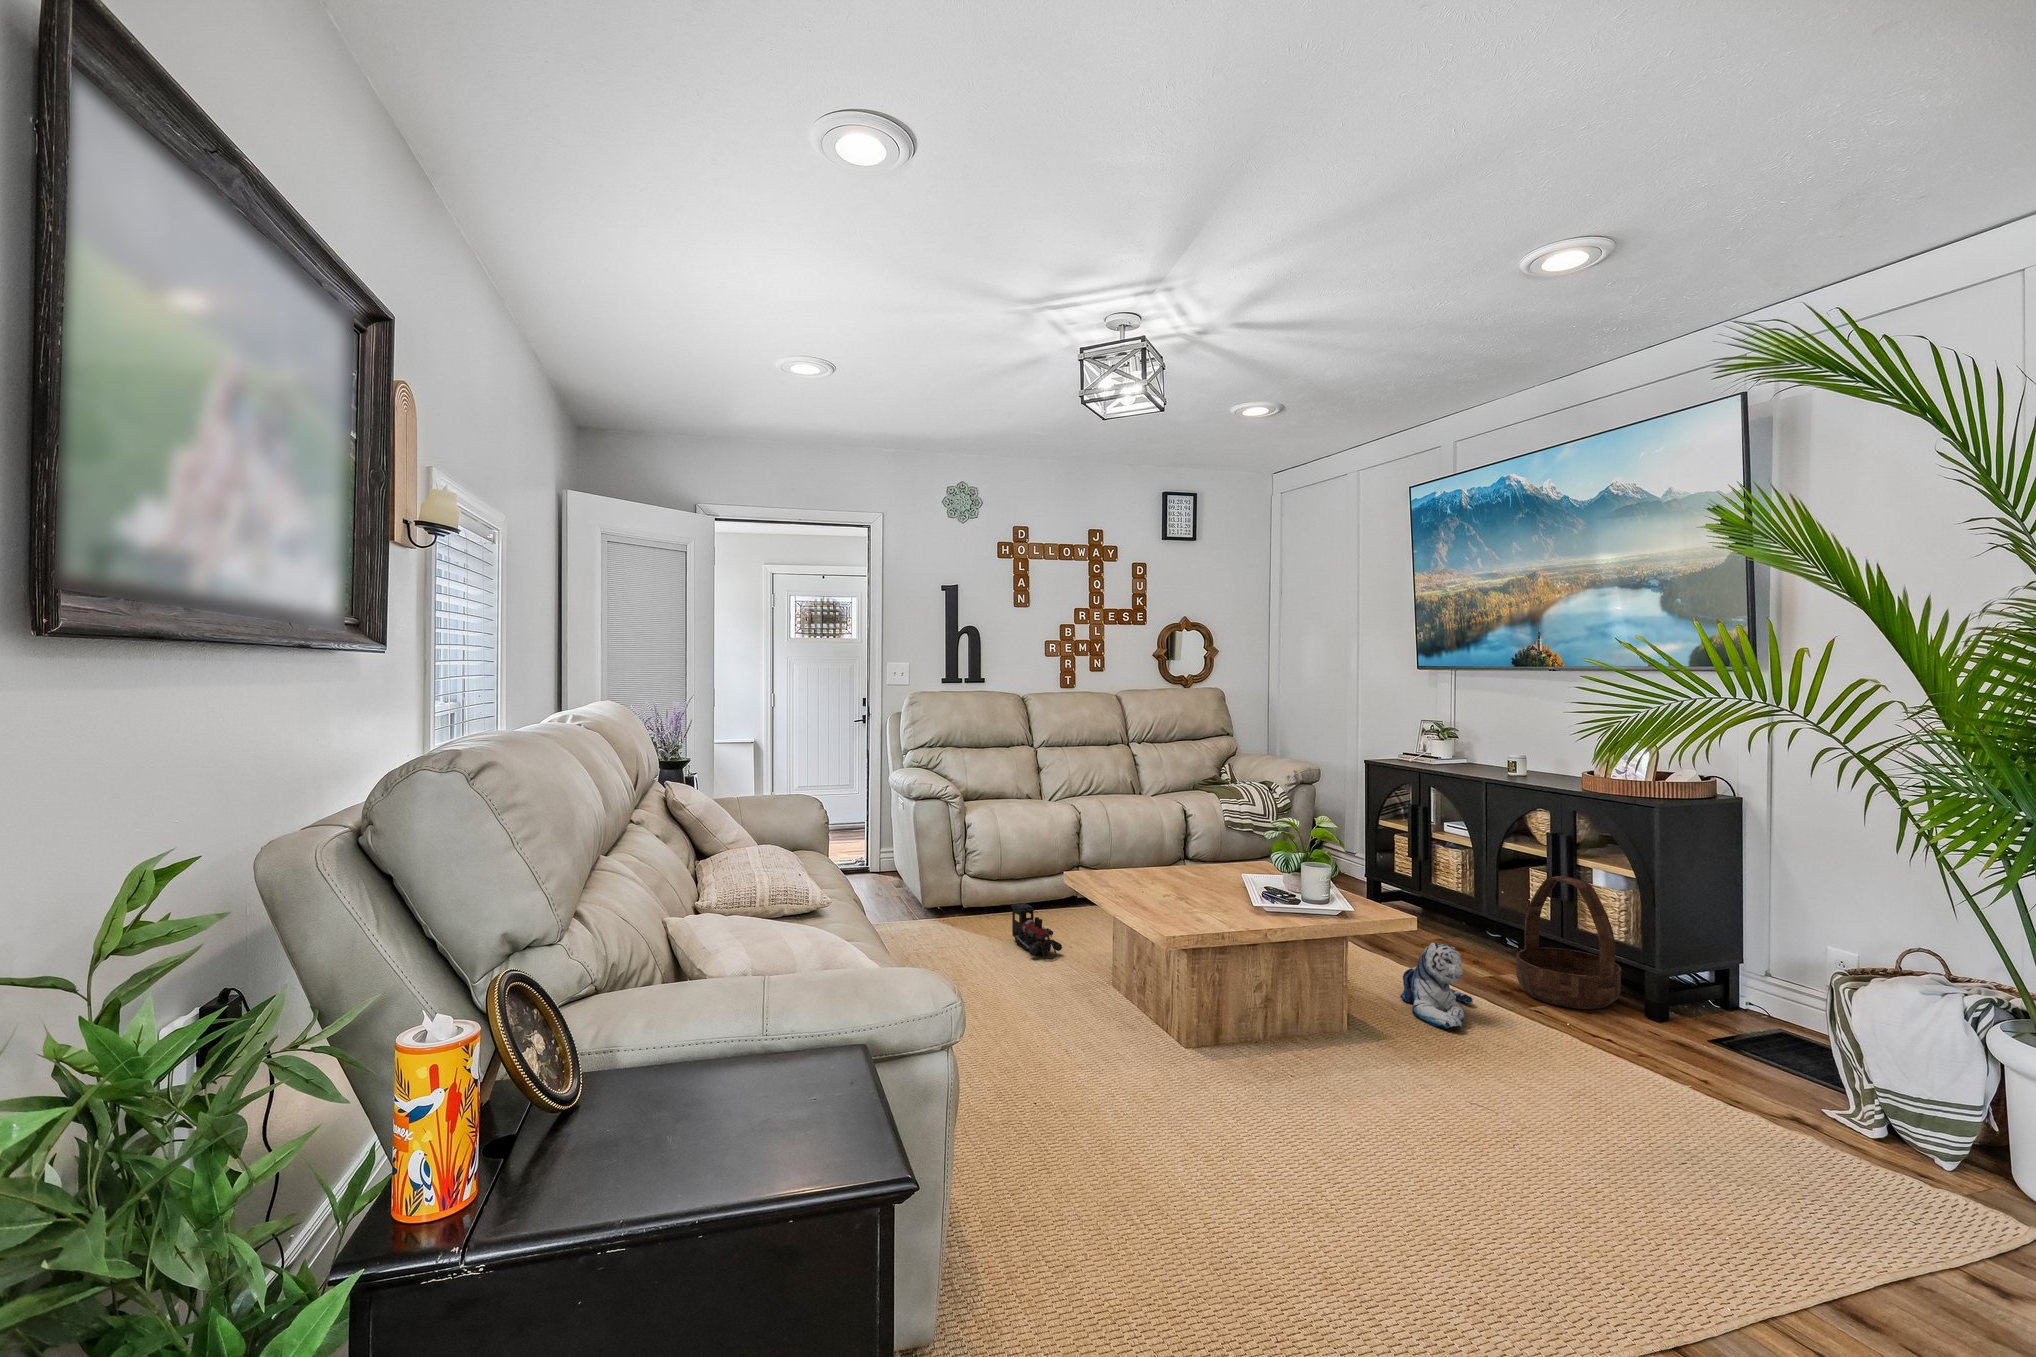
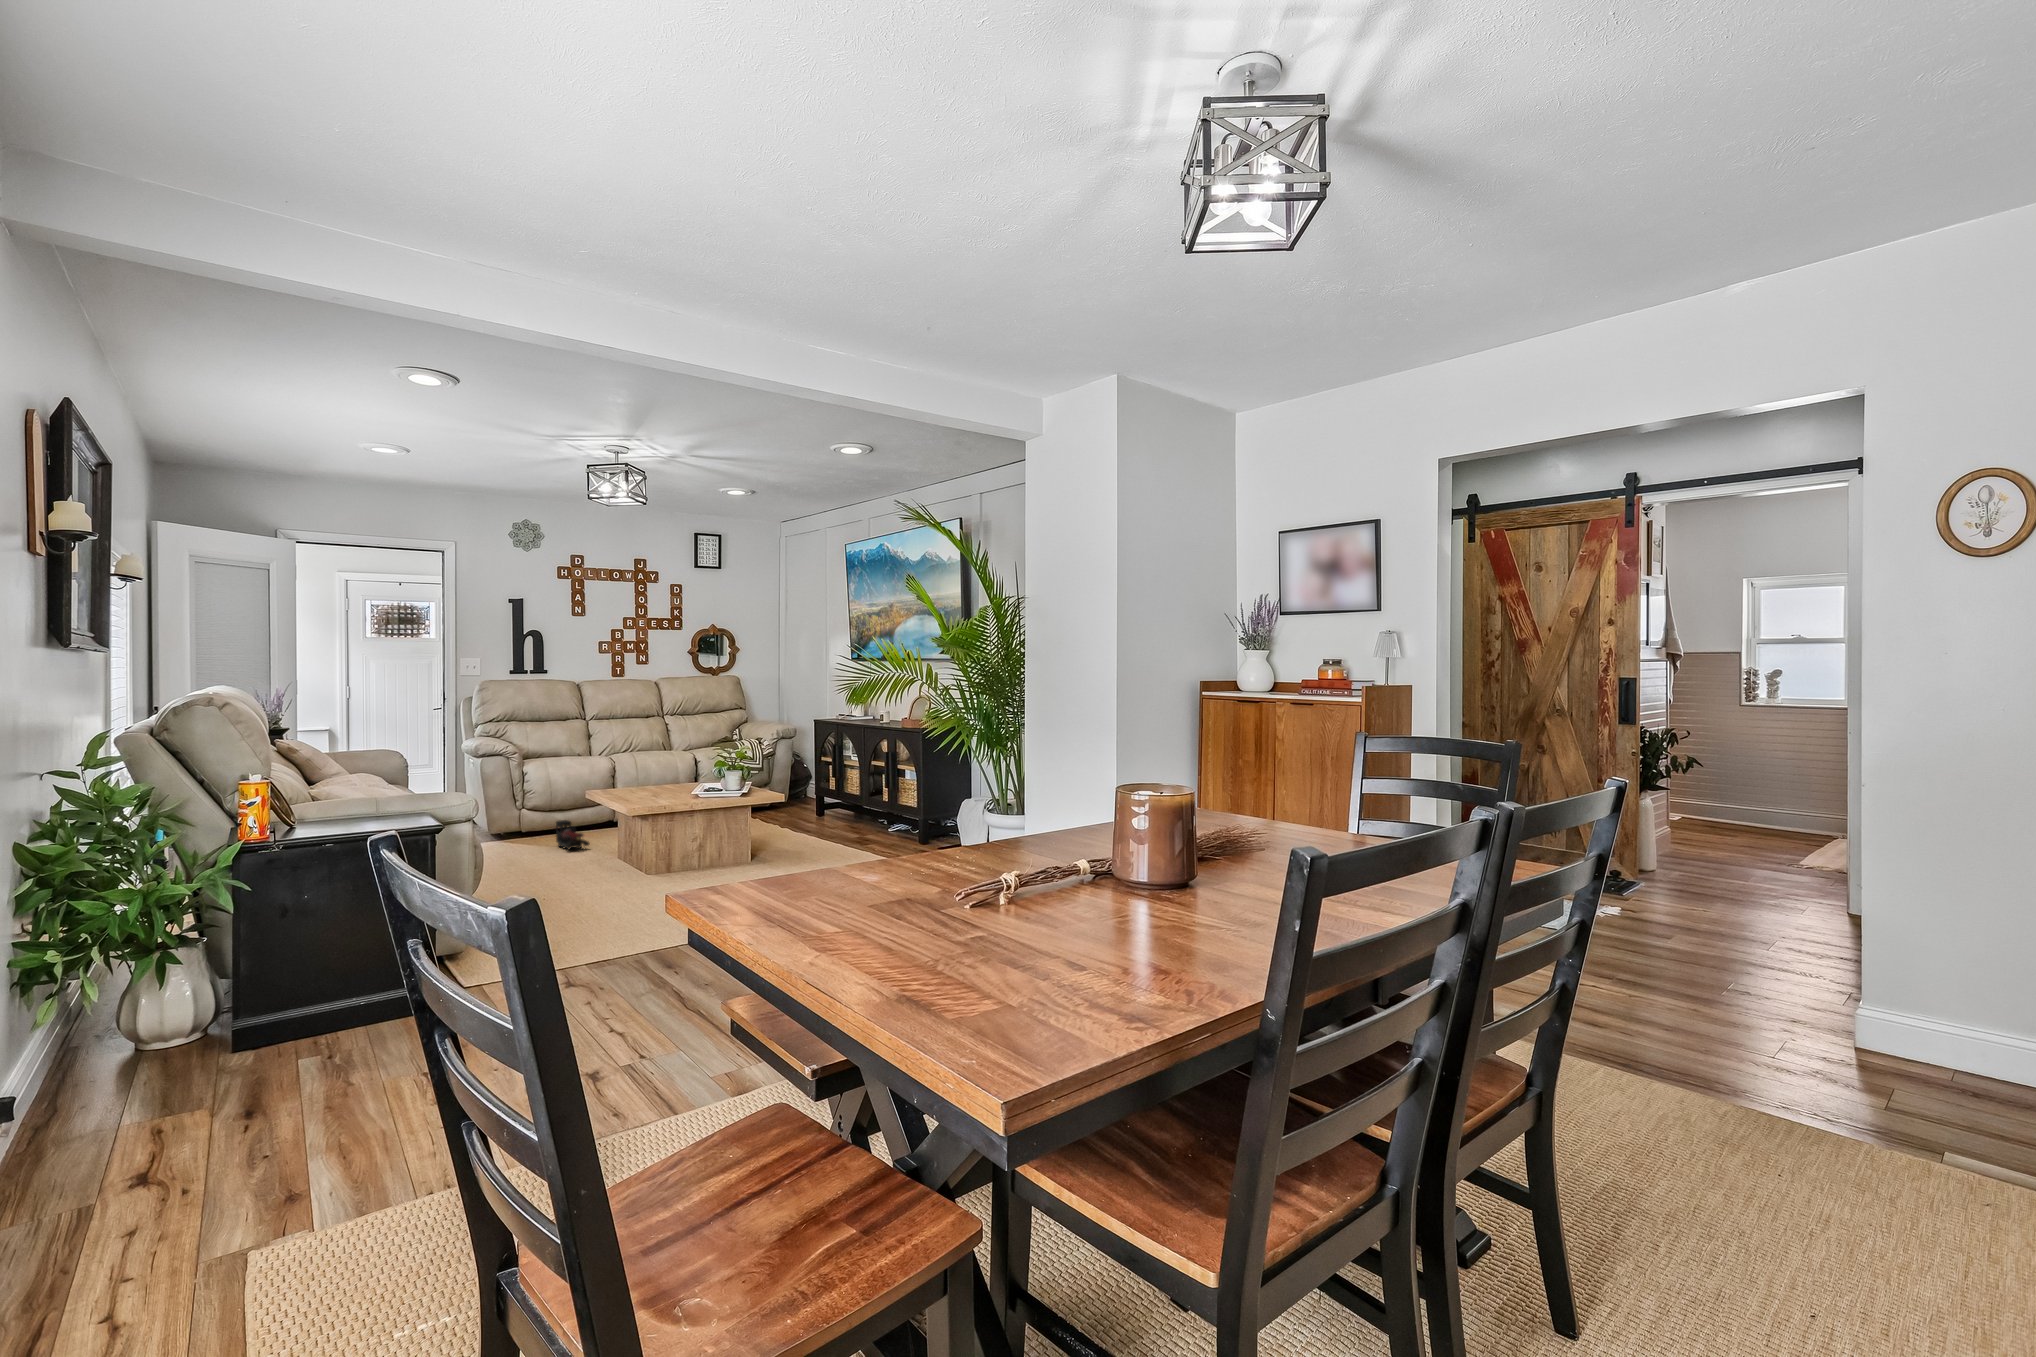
basket: present [1516,876,1621,1009] -> none [863,775,913,844]
plush toy: present [1400,943,1473,1029] -> none [793,813,832,856]

